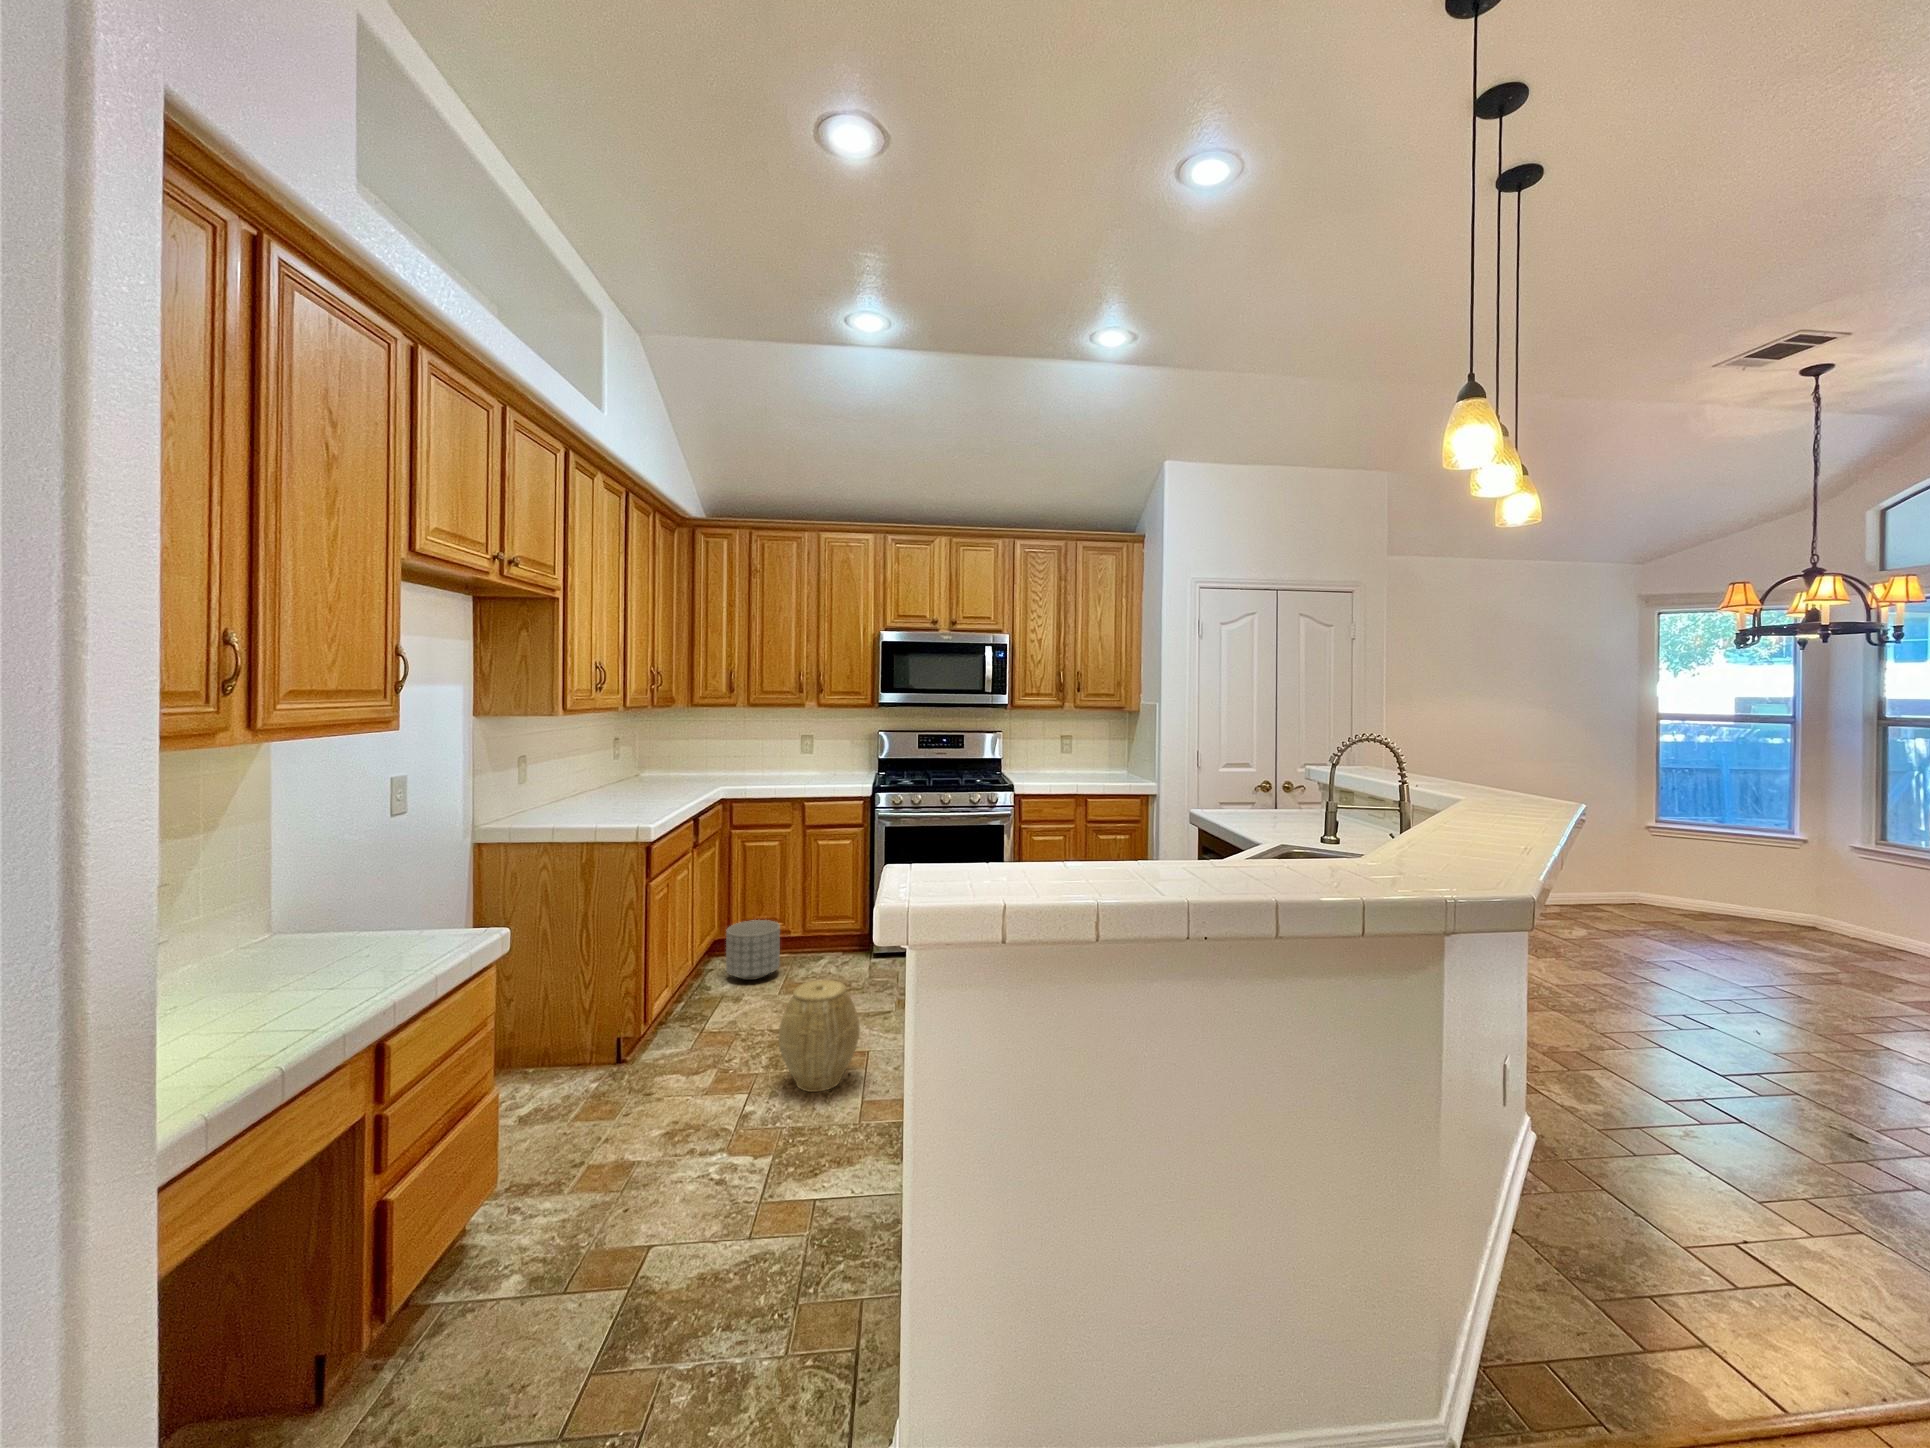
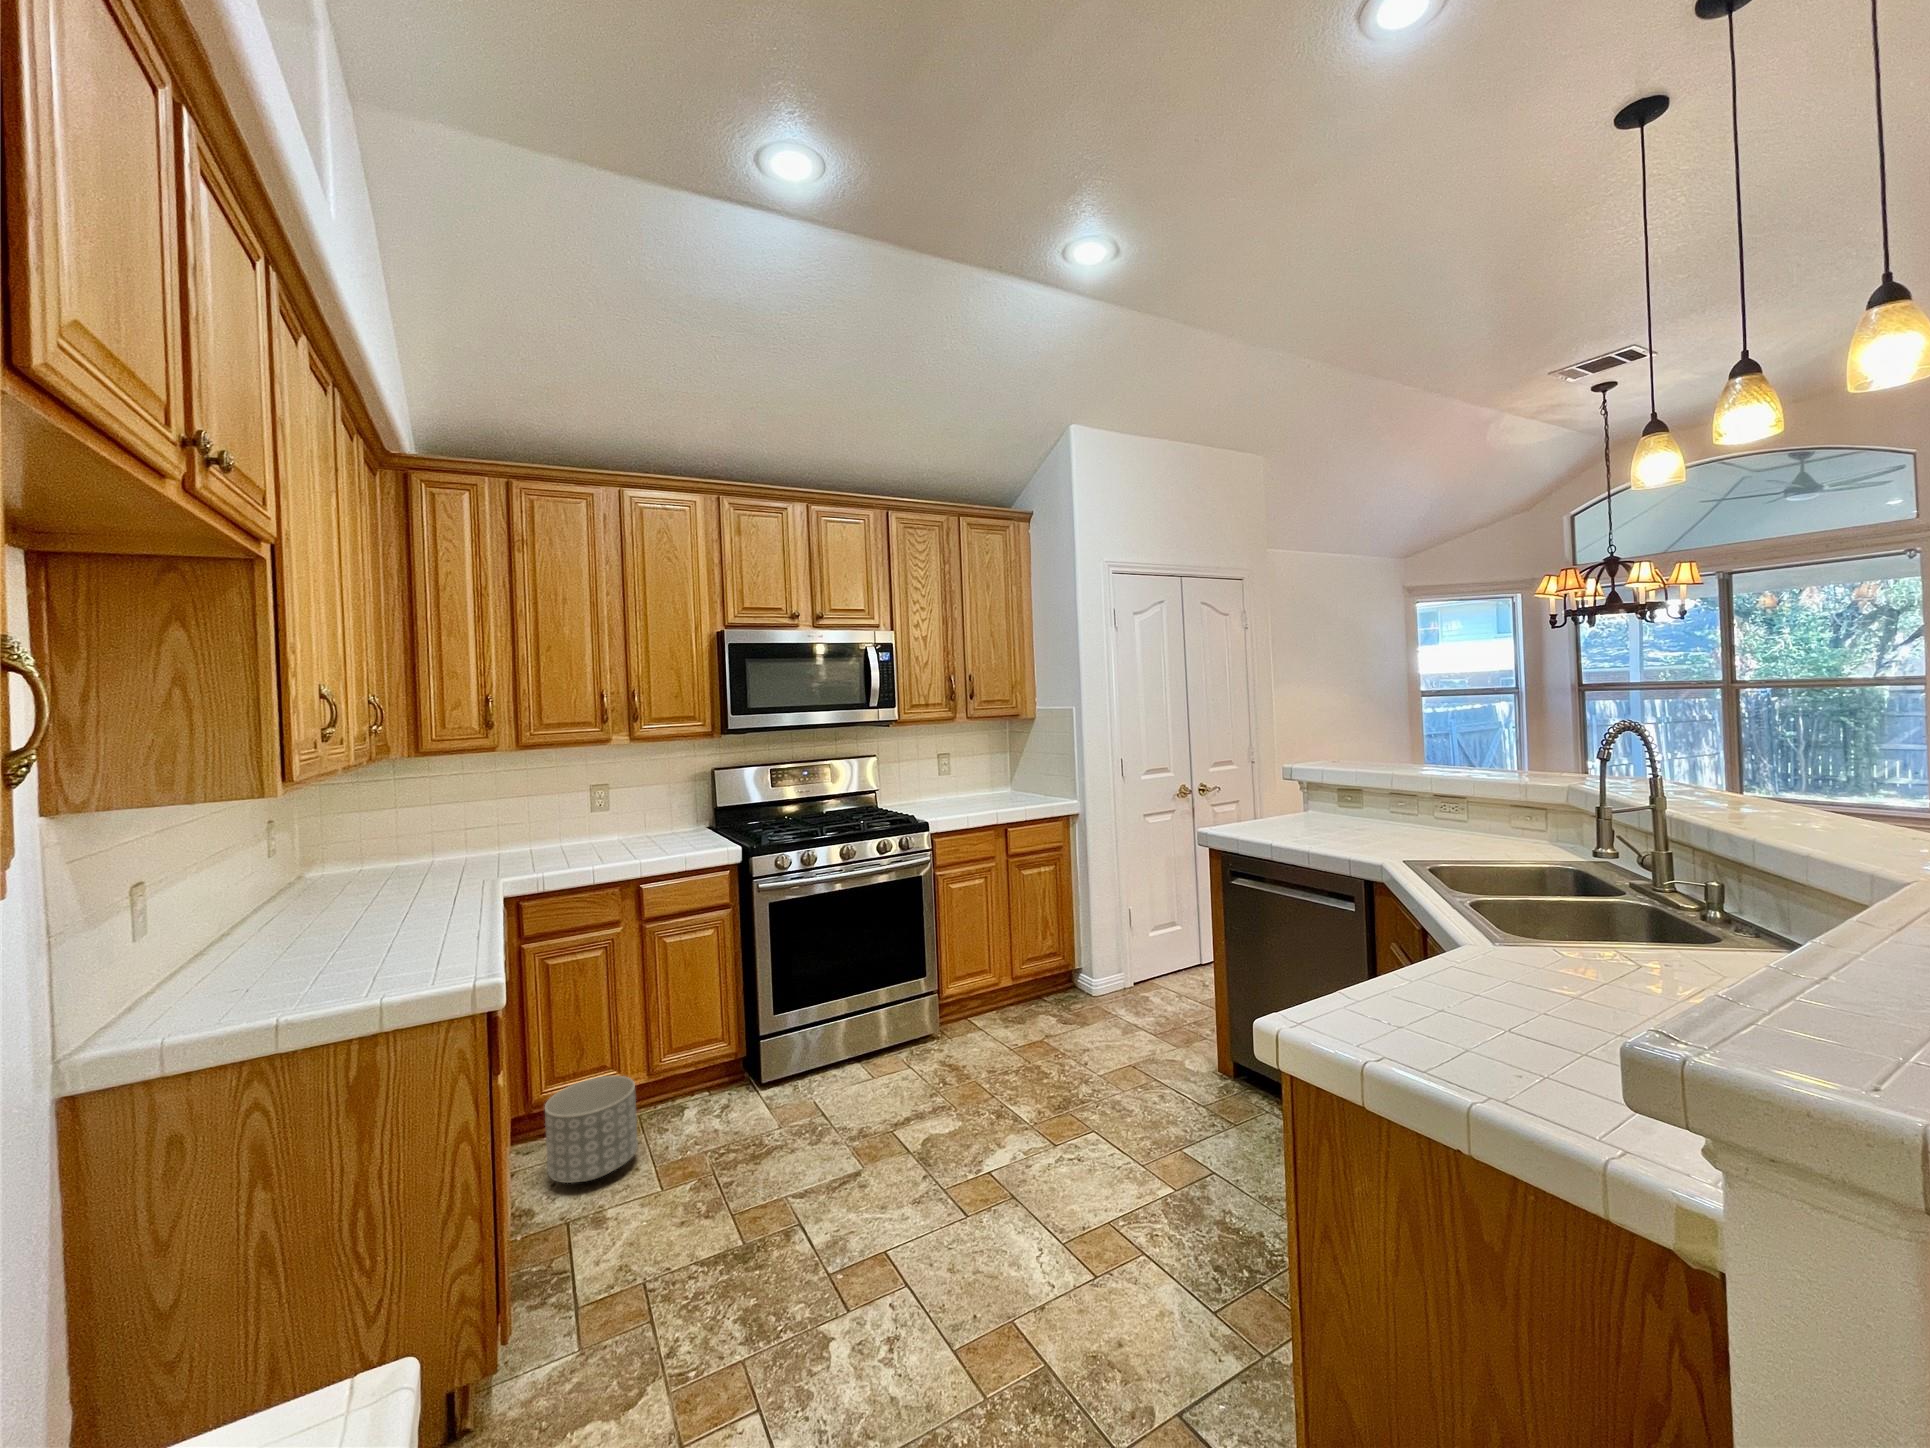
woven basket: present [778,980,860,1092] -> none [787,1163,915,1363]

